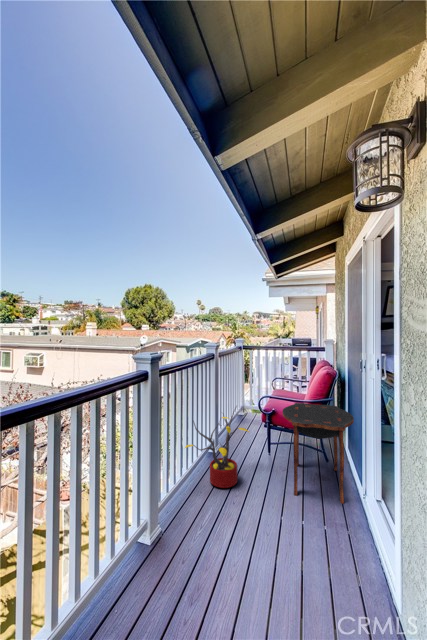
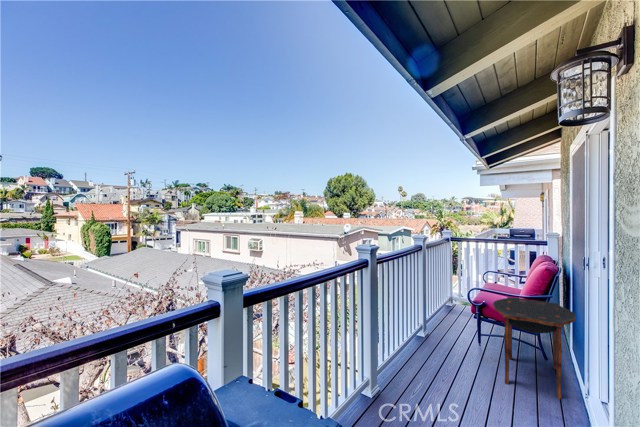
decorative plant: present [185,412,249,488] -> none [396,295,459,367]

